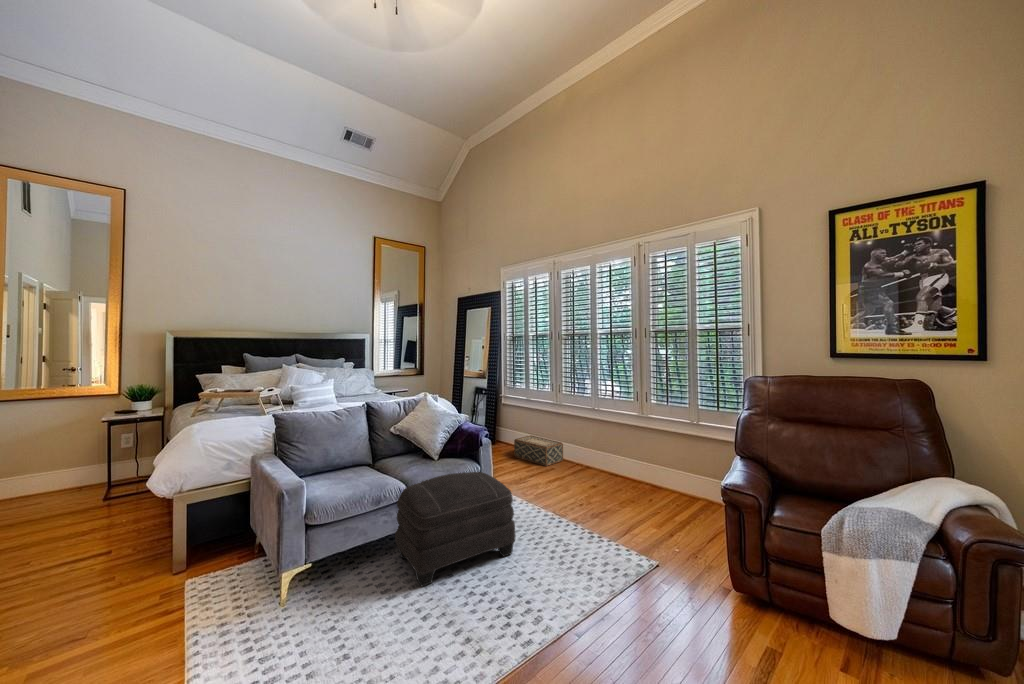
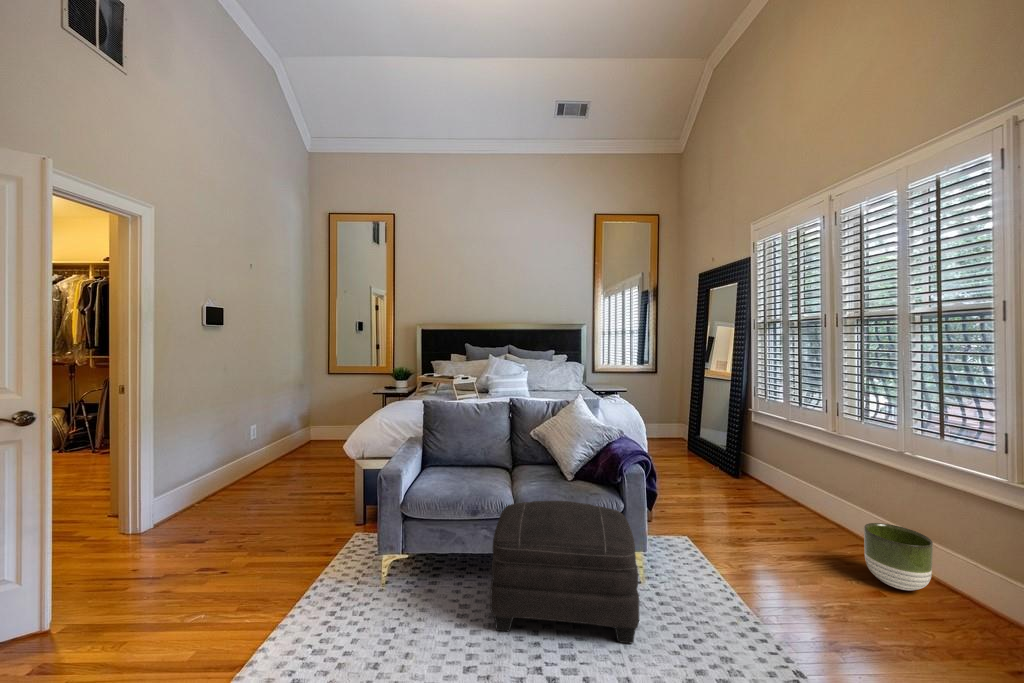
woven basket: present [514,435,563,466] -> none [748,477,832,531]
planter: none [587,447,616,480] -> present [864,523,933,590]

